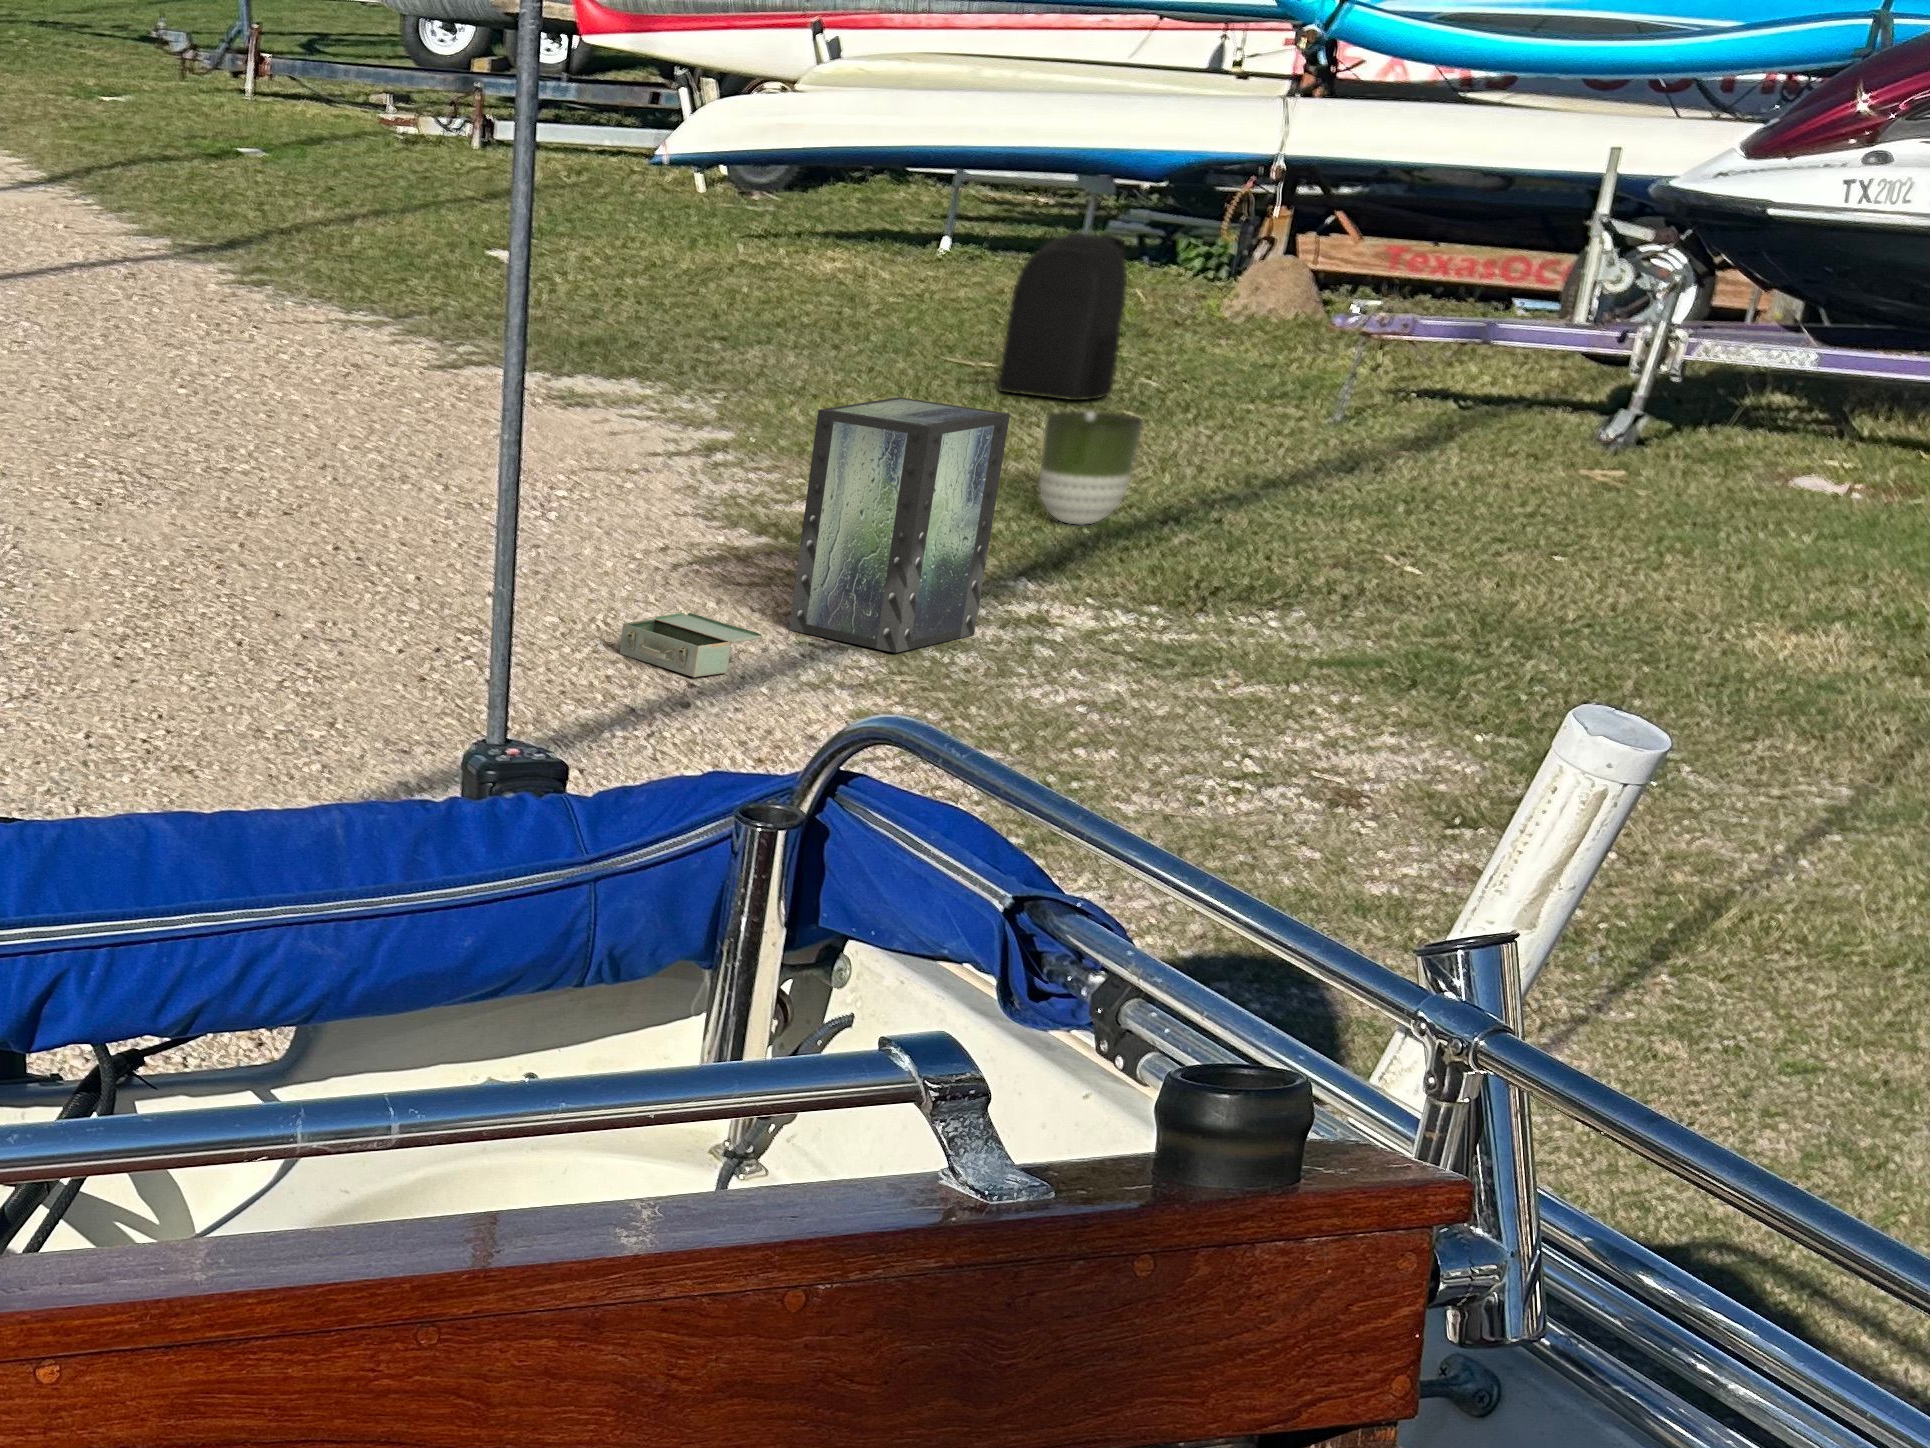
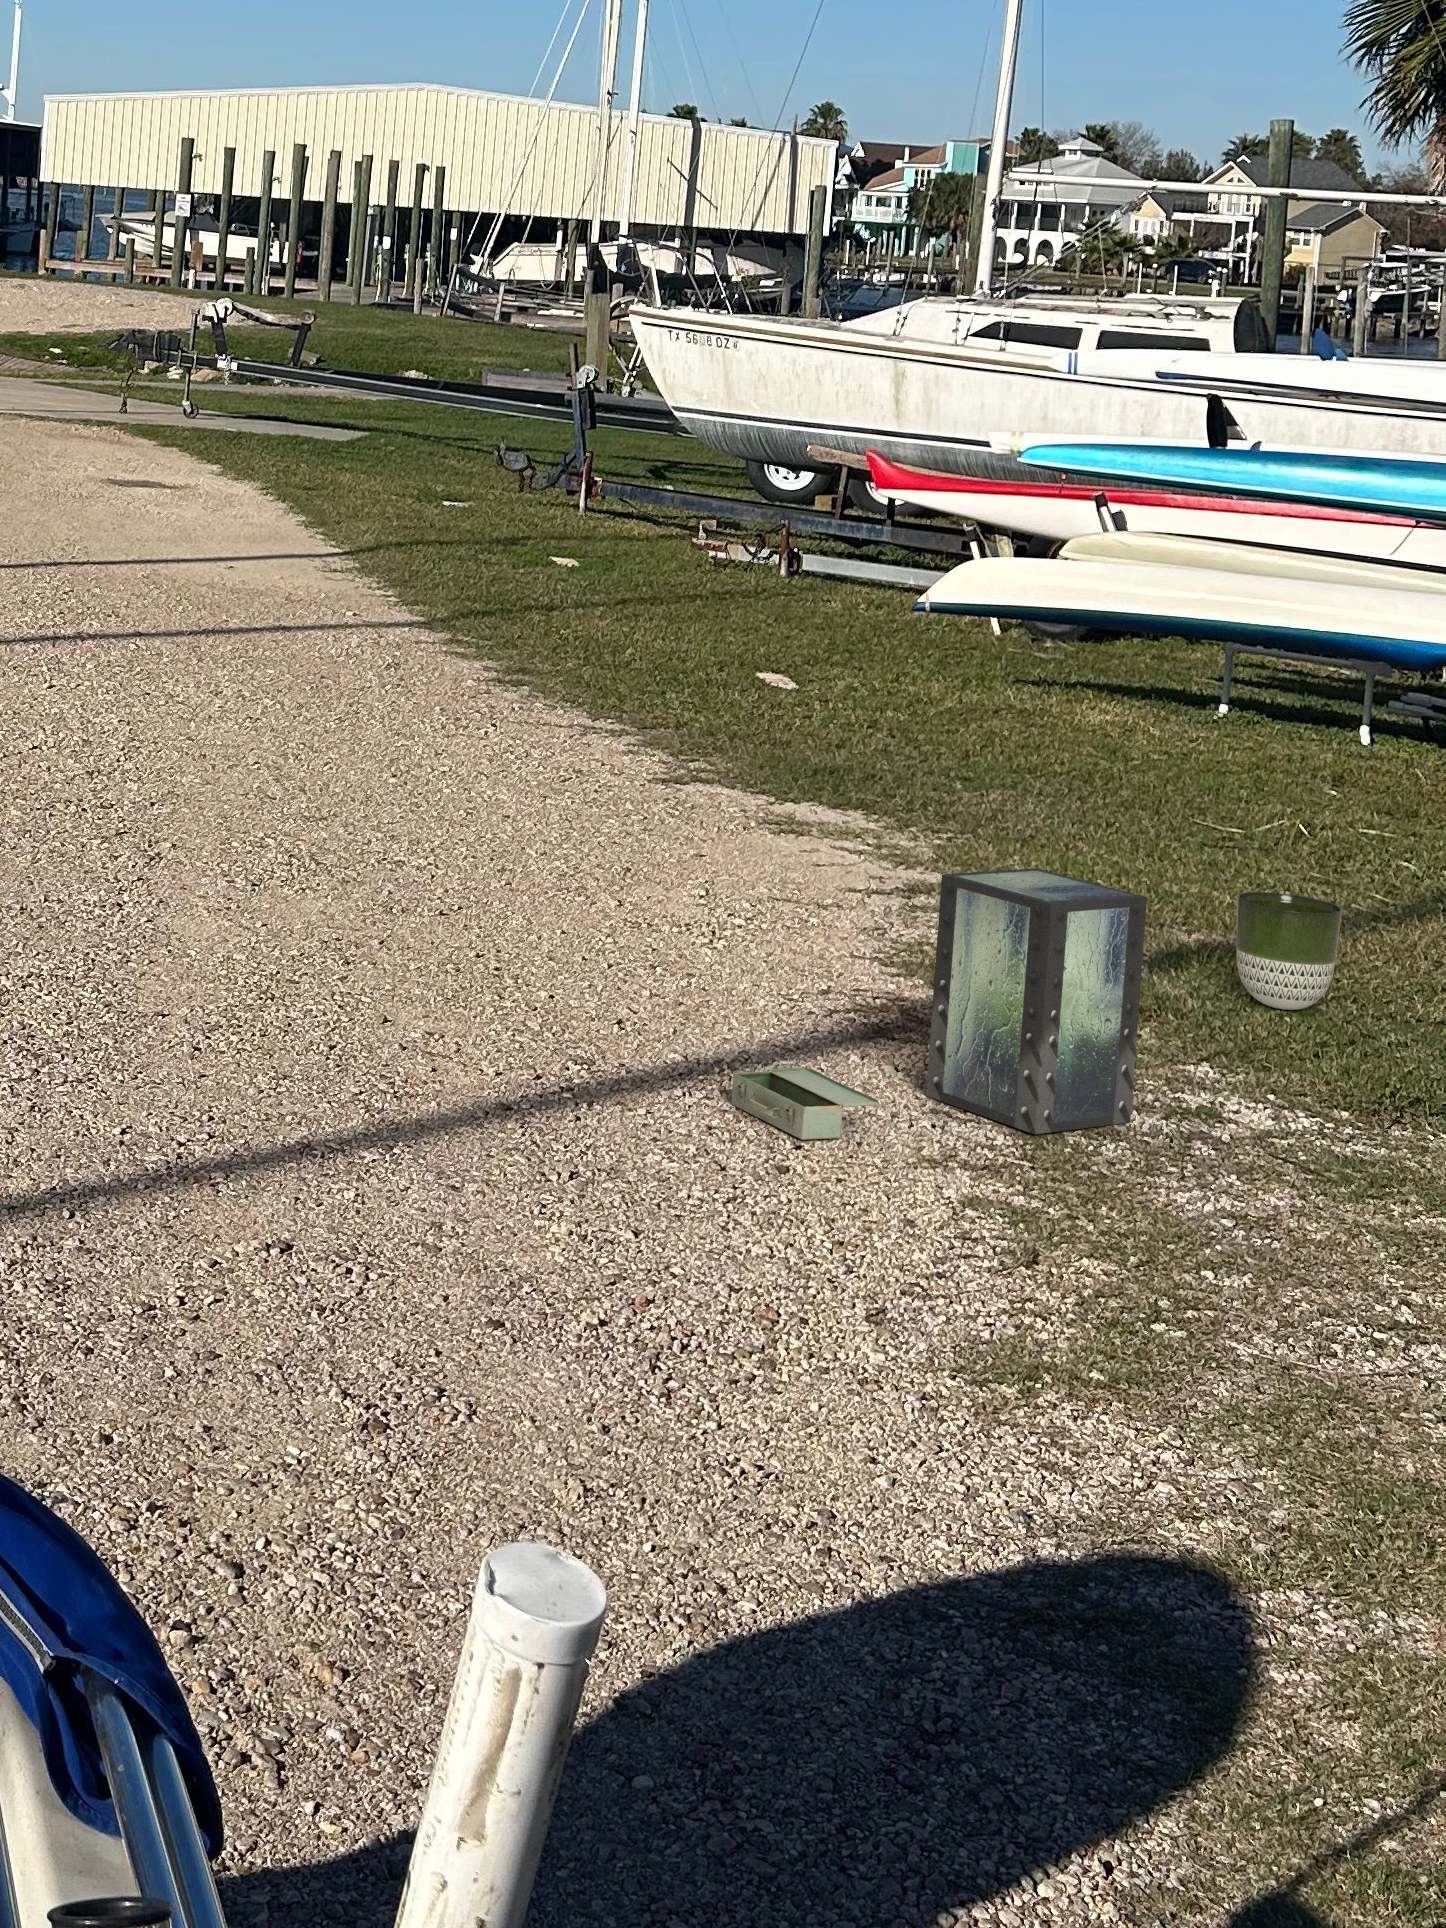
backpack: present [997,232,1127,400] -> none [1235,707,1360,875]

